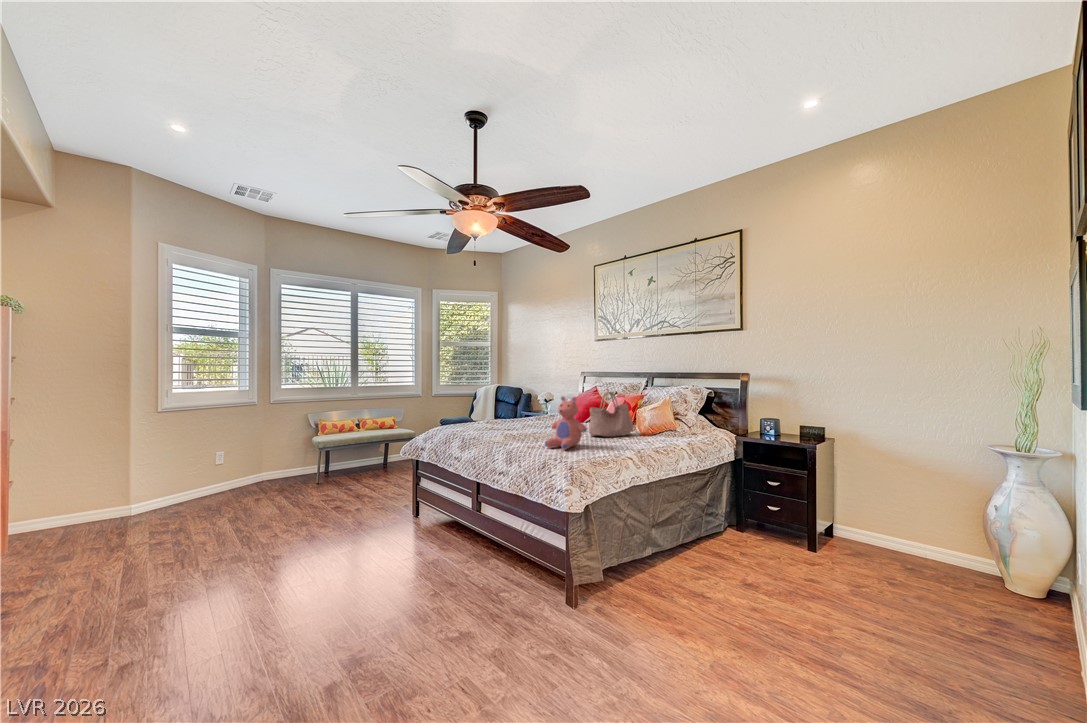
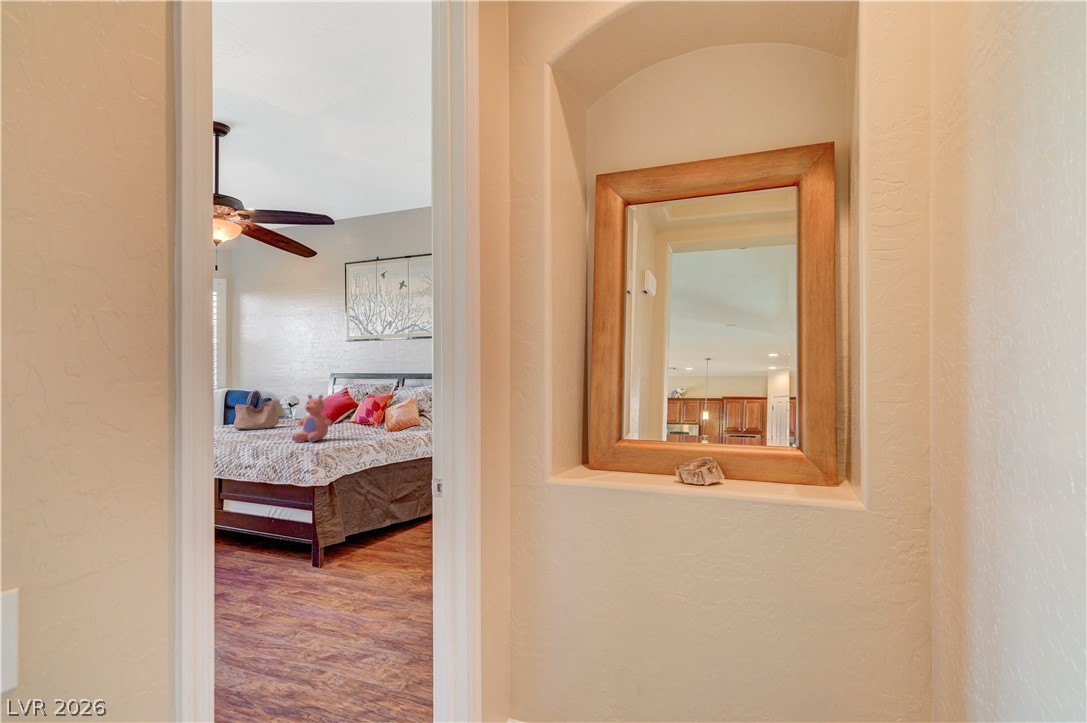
handbag: present [589,392,633,437] -> present [234,390,279,429]

